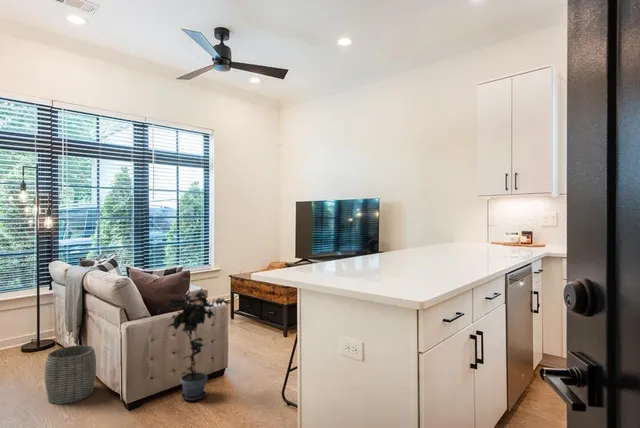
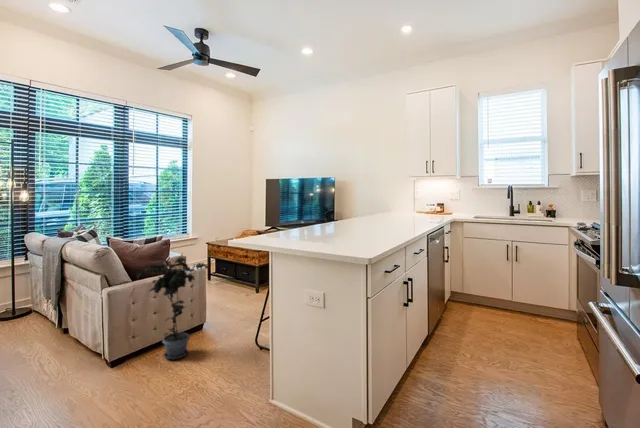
woven basket: present [45,345,96,404] -> none [18,312,76,372]

